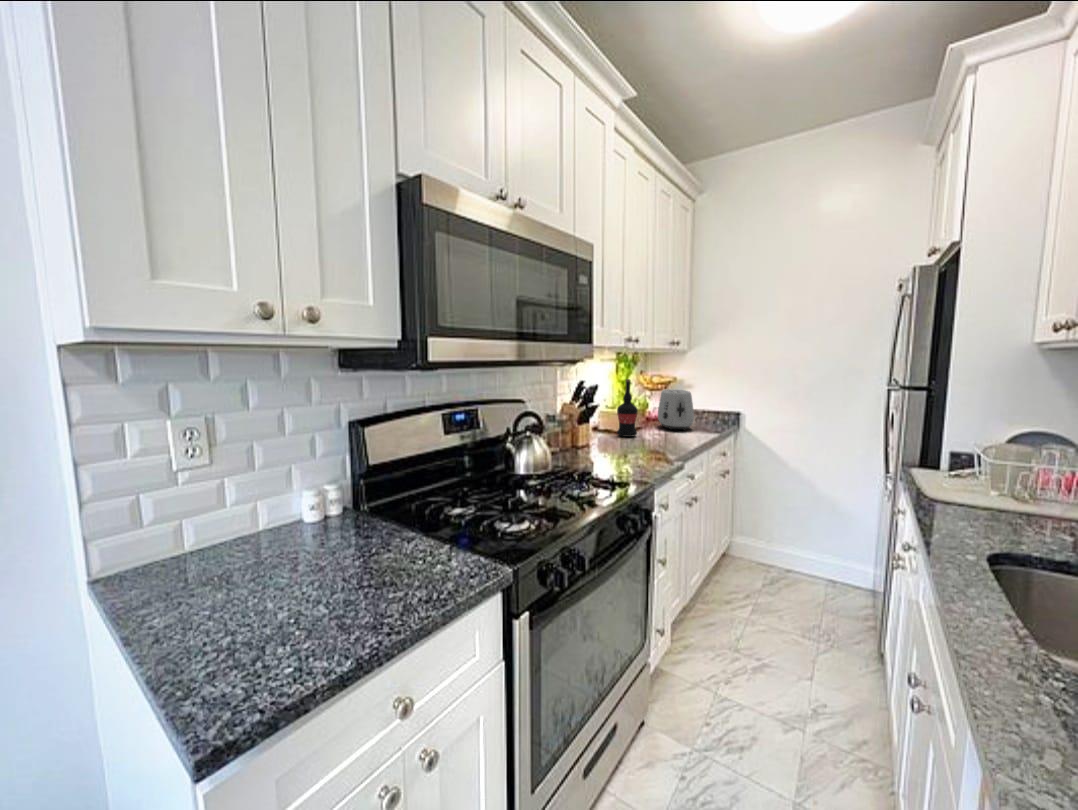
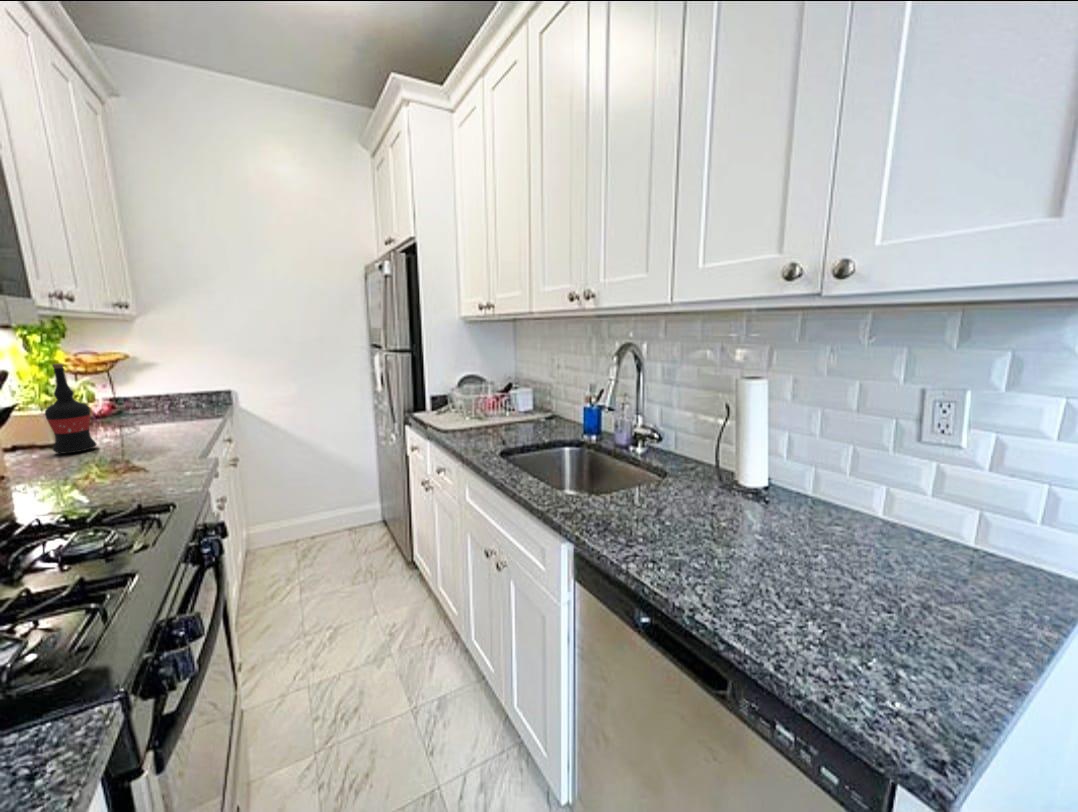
toaster: present [658,389,694,431] -> none [109,371,176,428]

